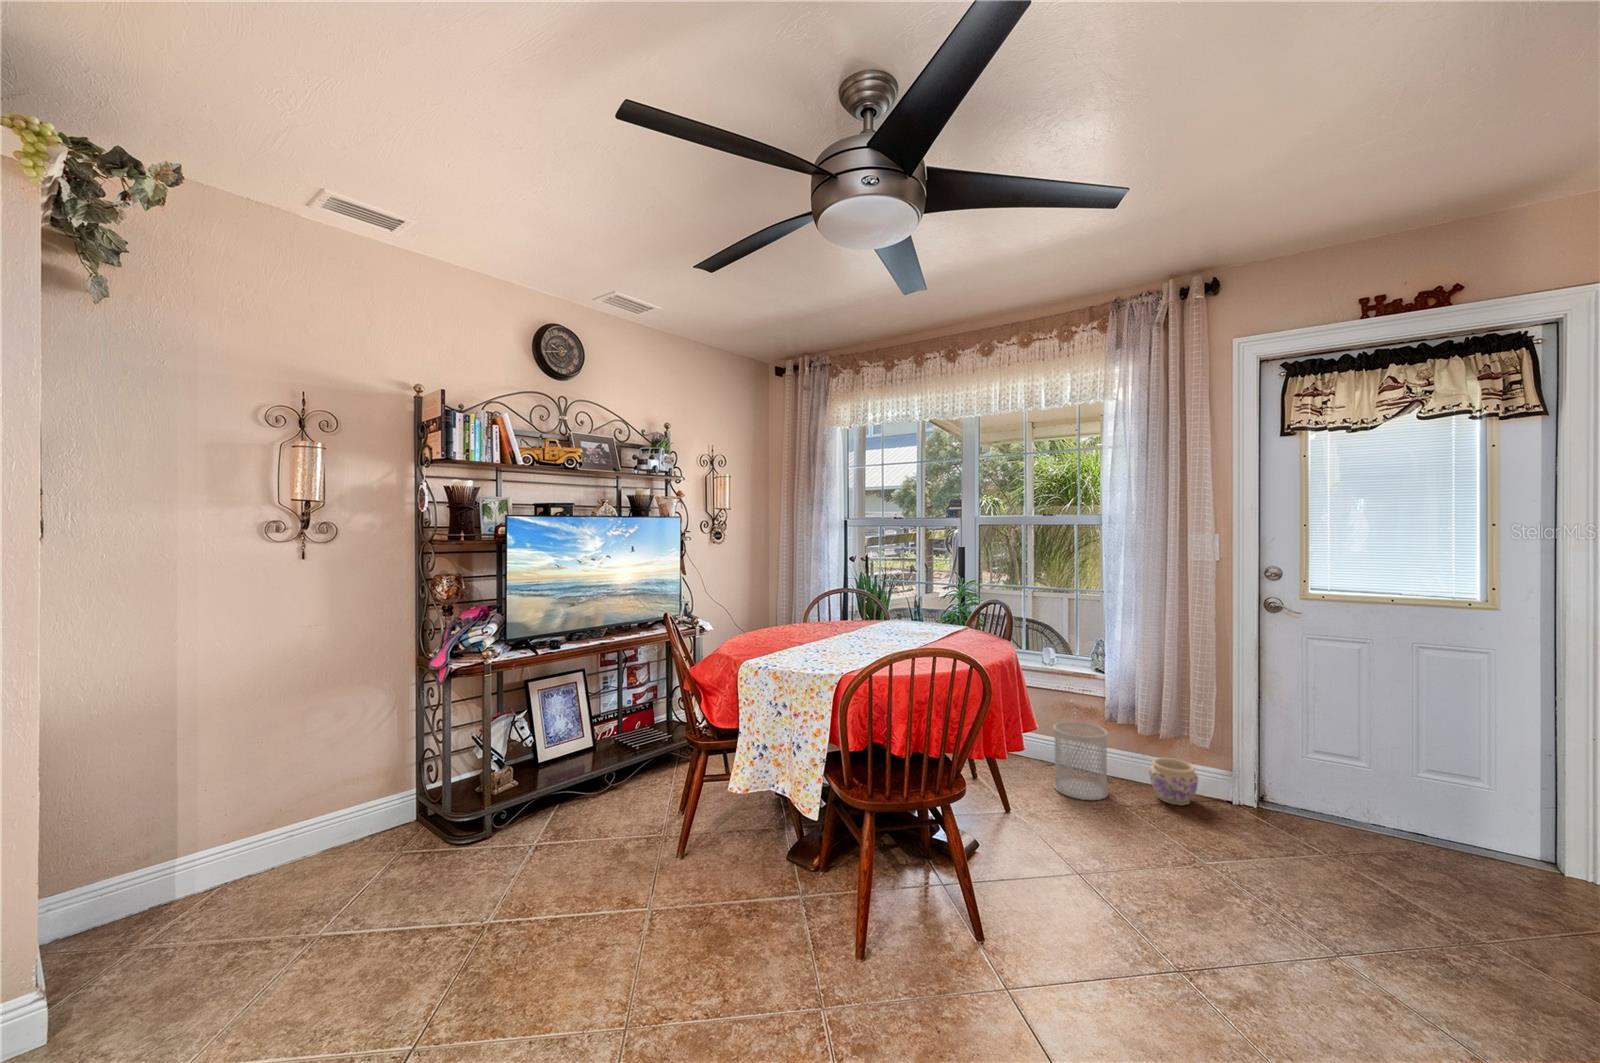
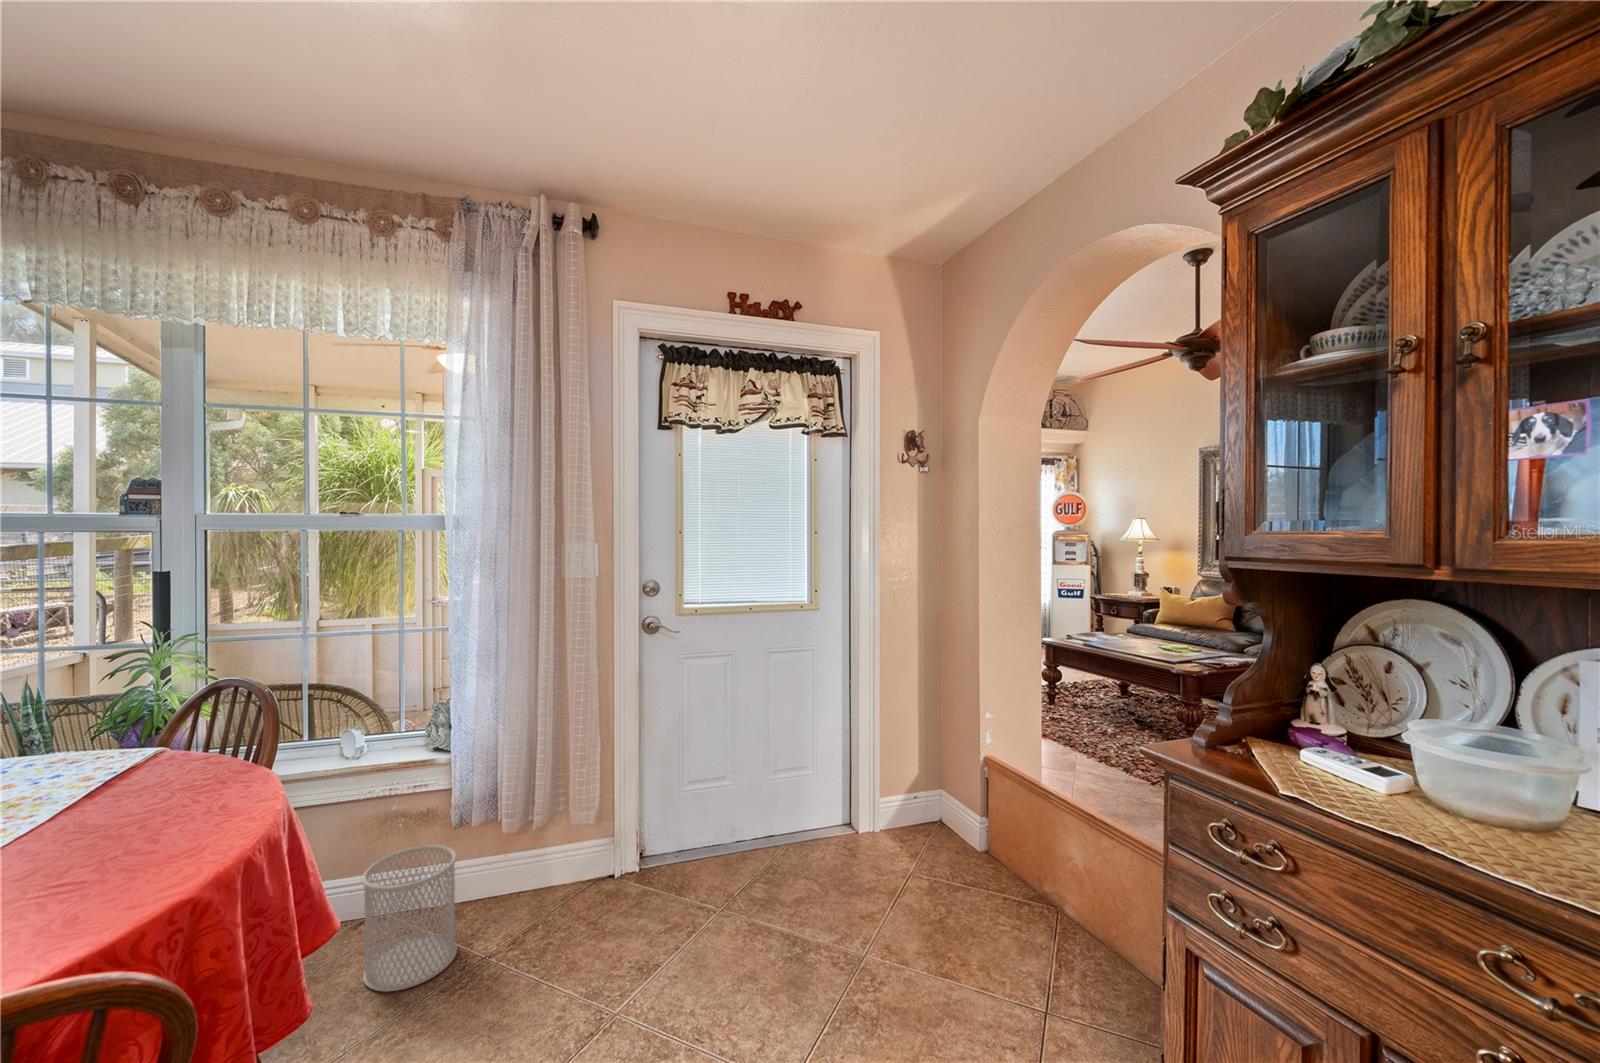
planter: present [1149,758,1198,806] -> none [515,849,577,922]

